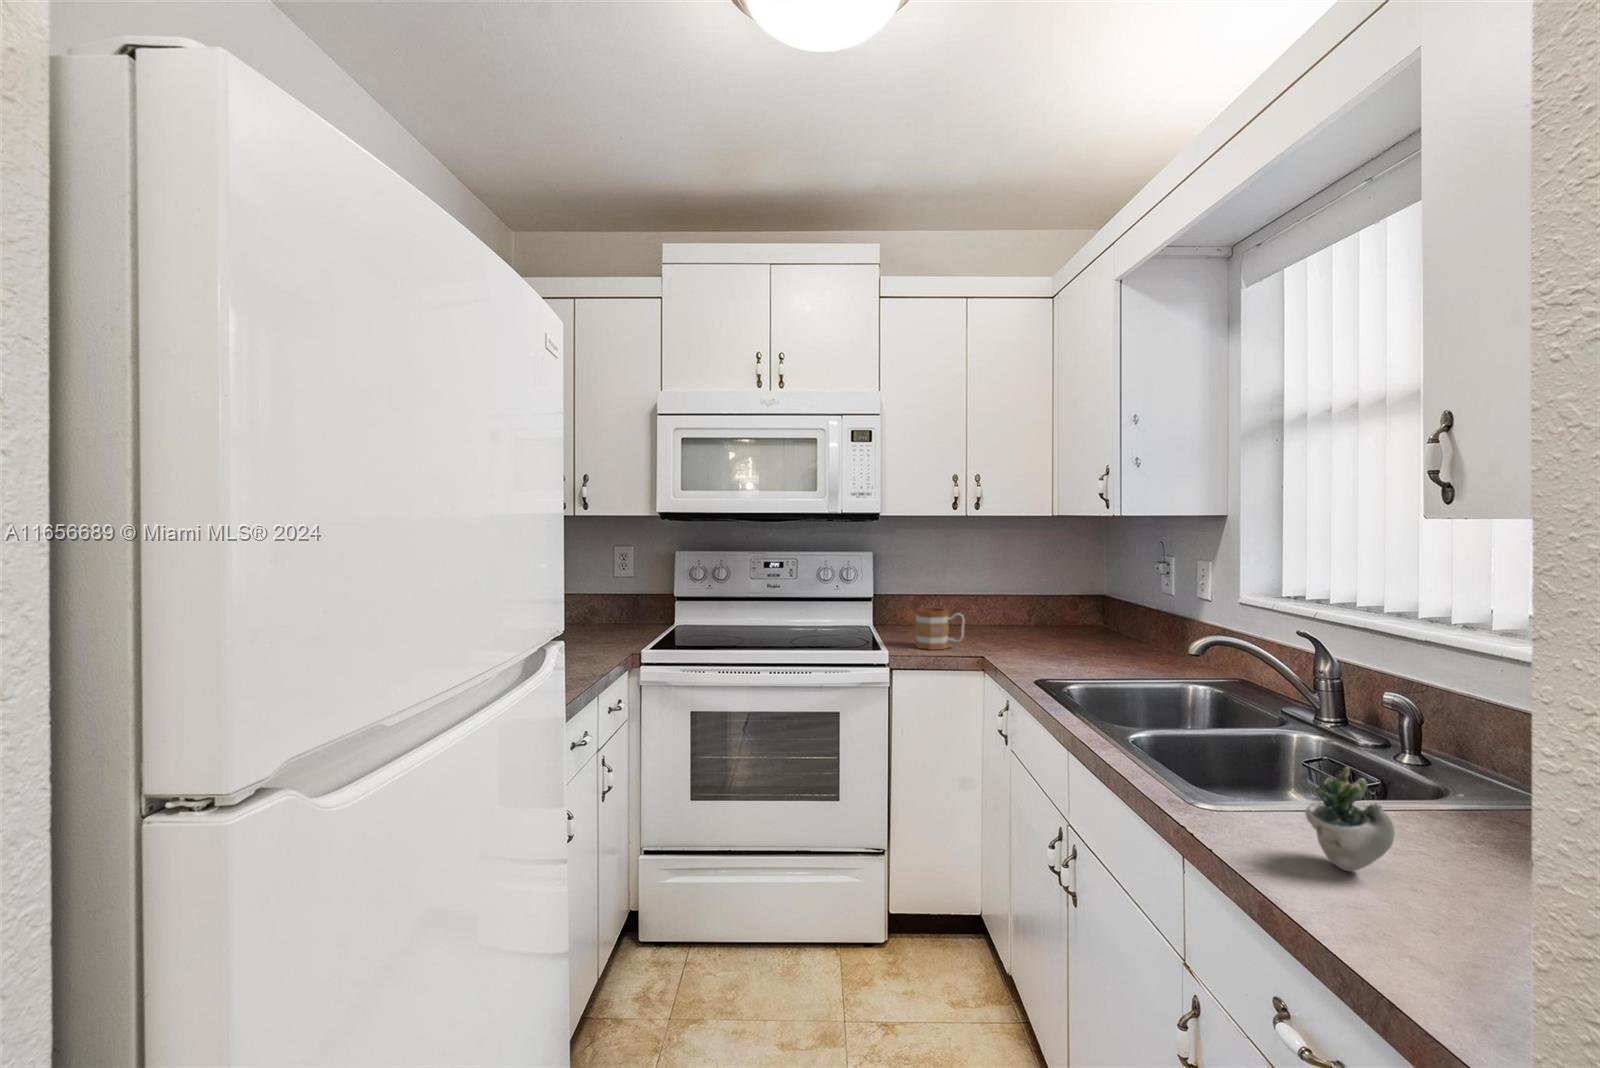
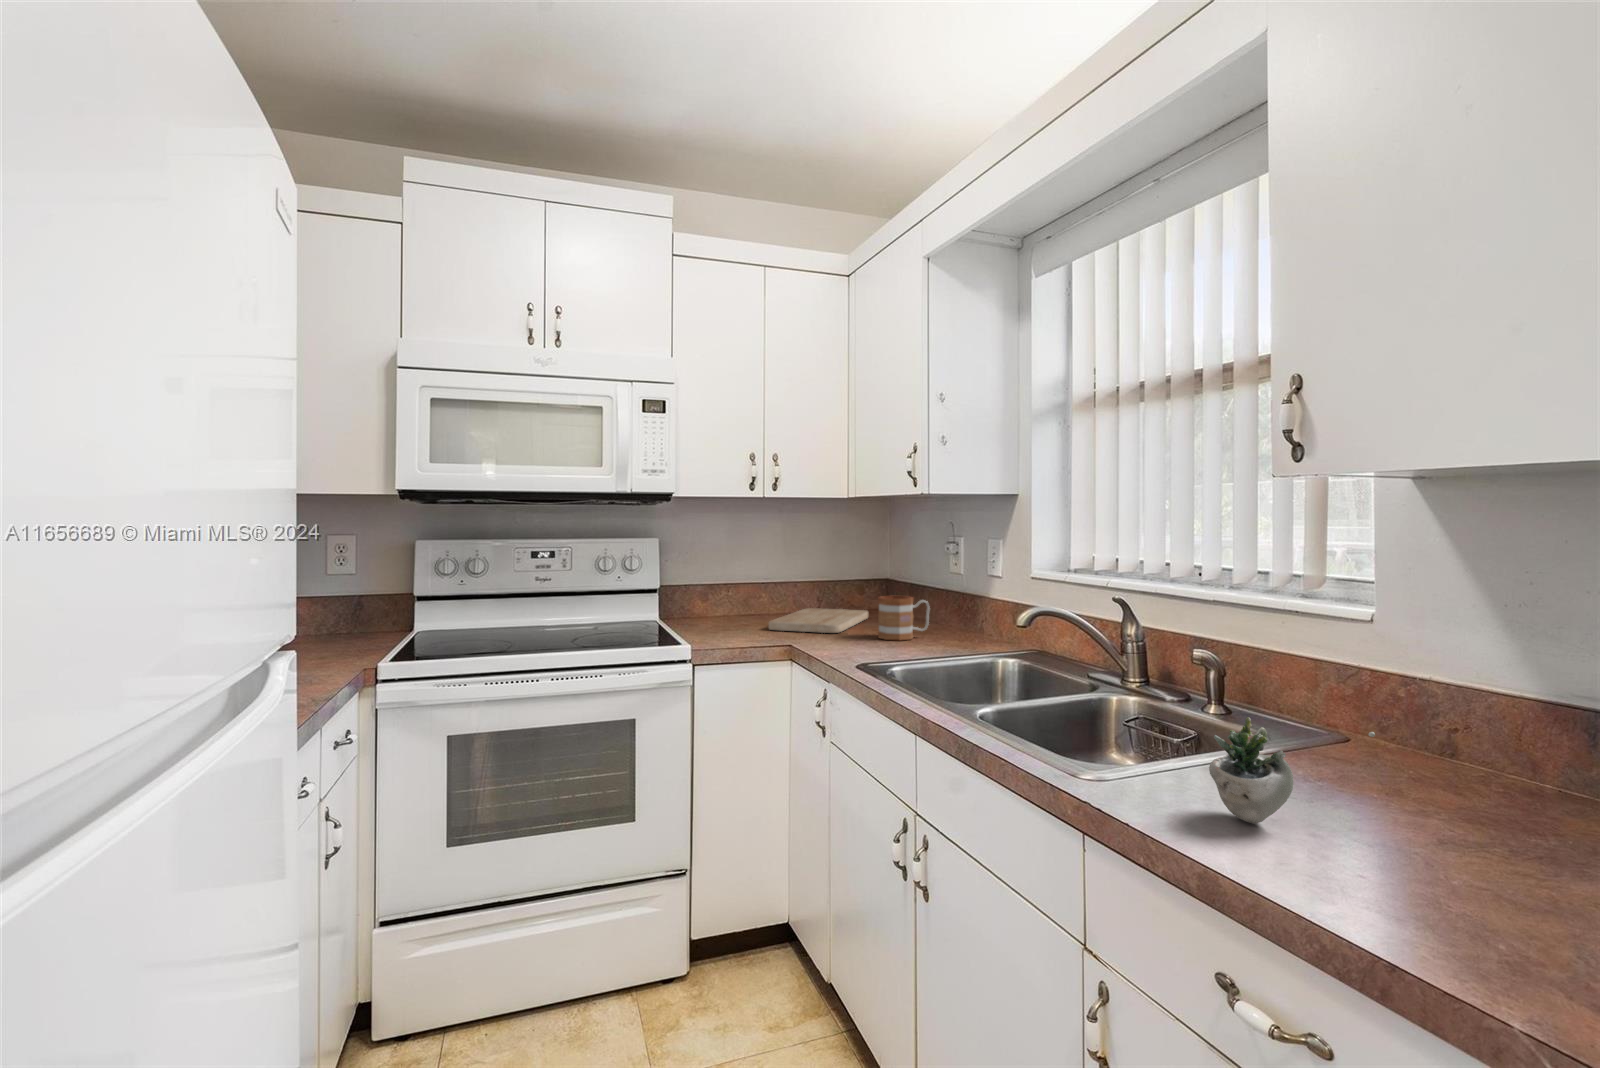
mug: present [915,608,965,650] -> present [878,596,930,640]
cutting board: none [969,620,1076,646] -> present [769,608,868,633]

